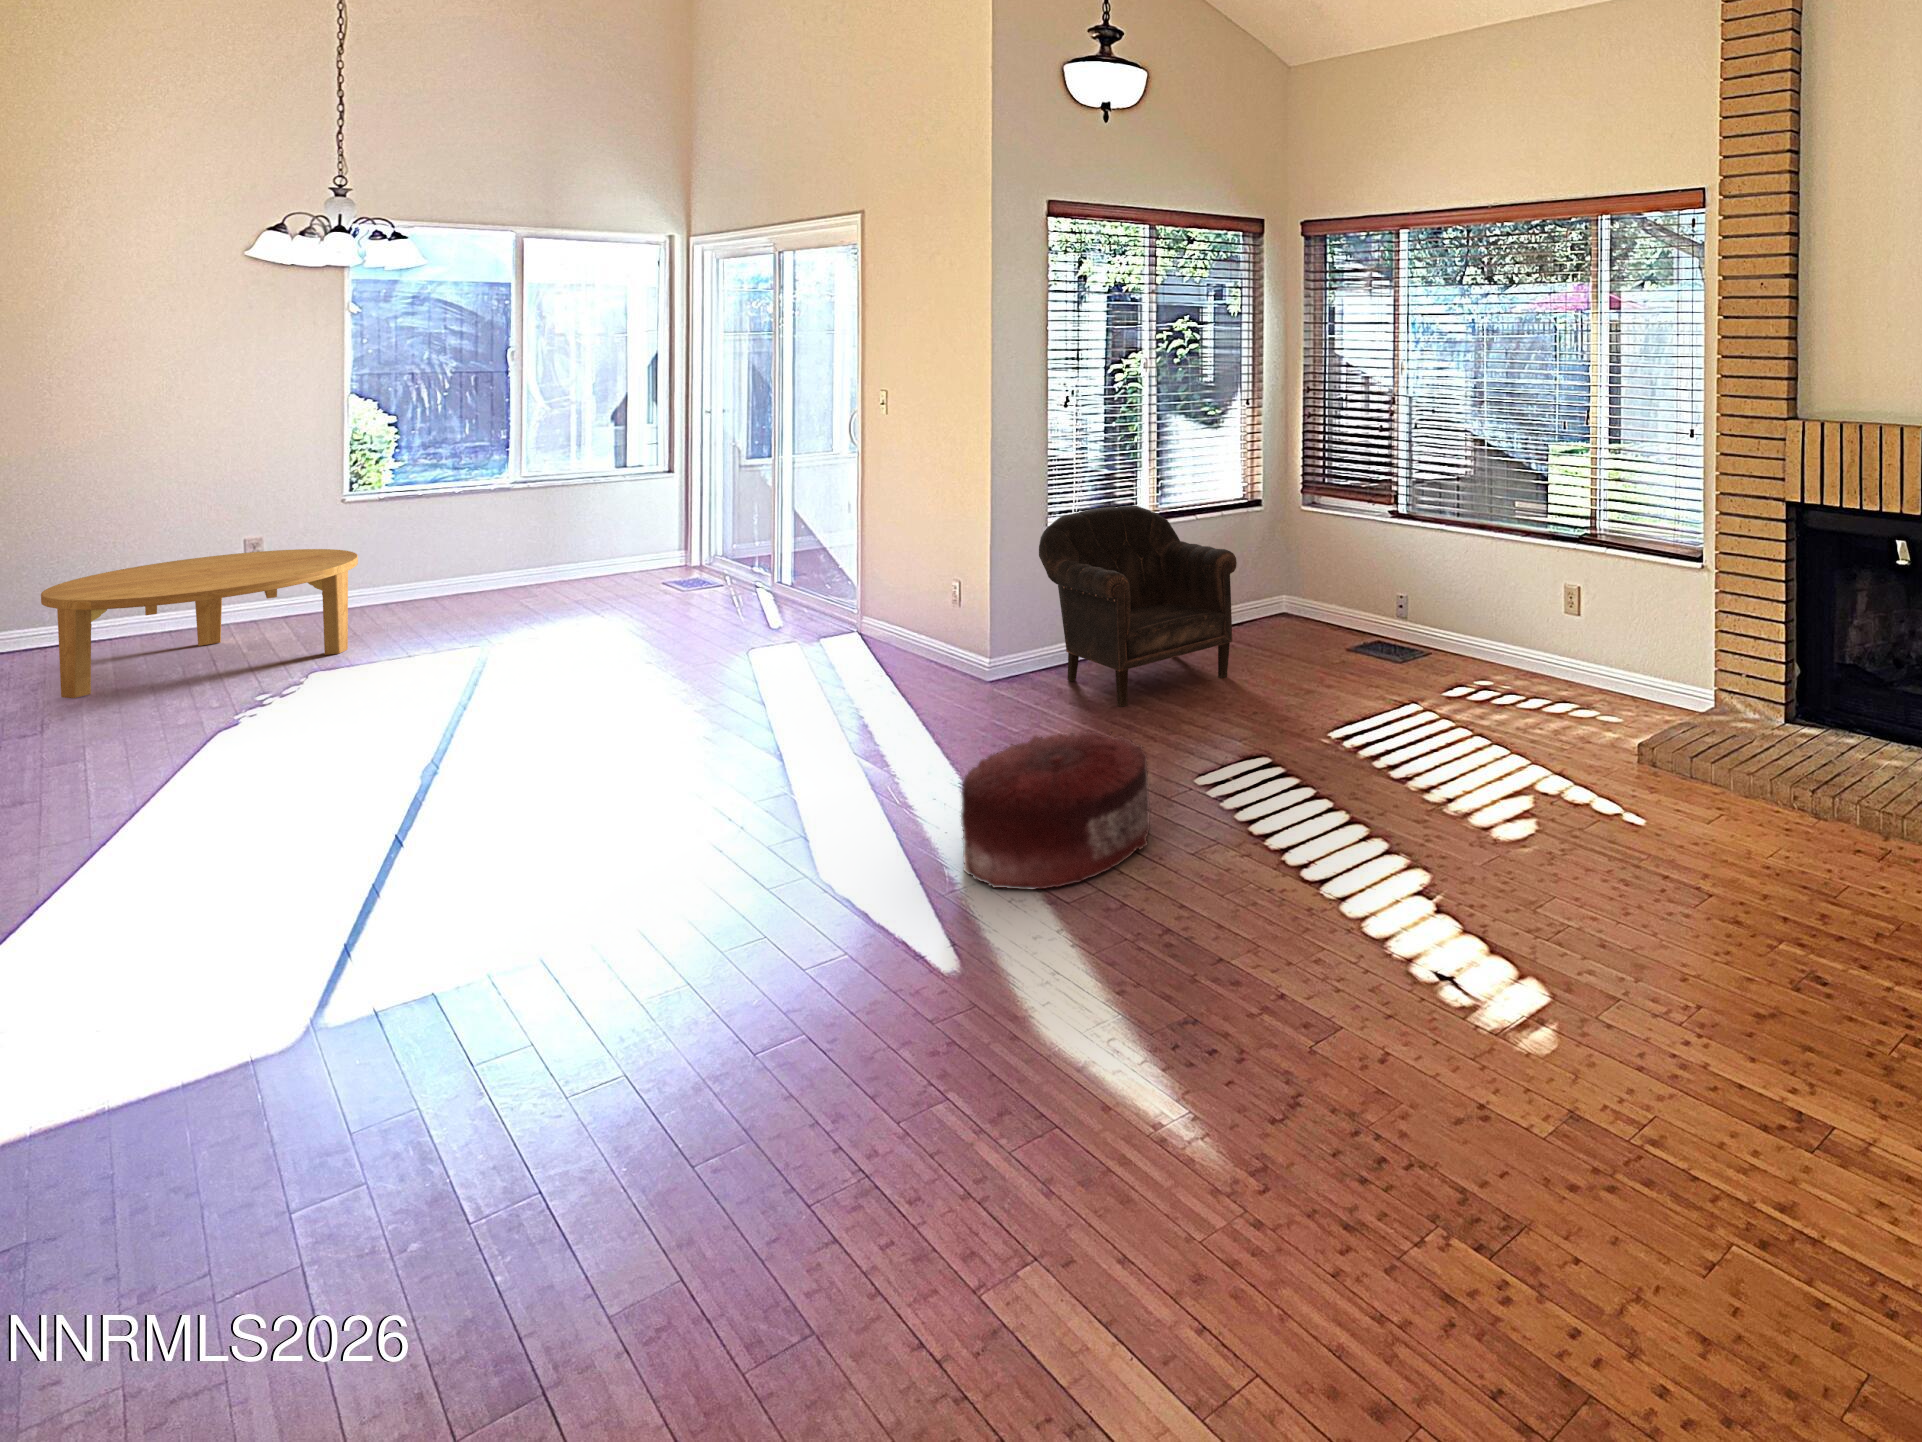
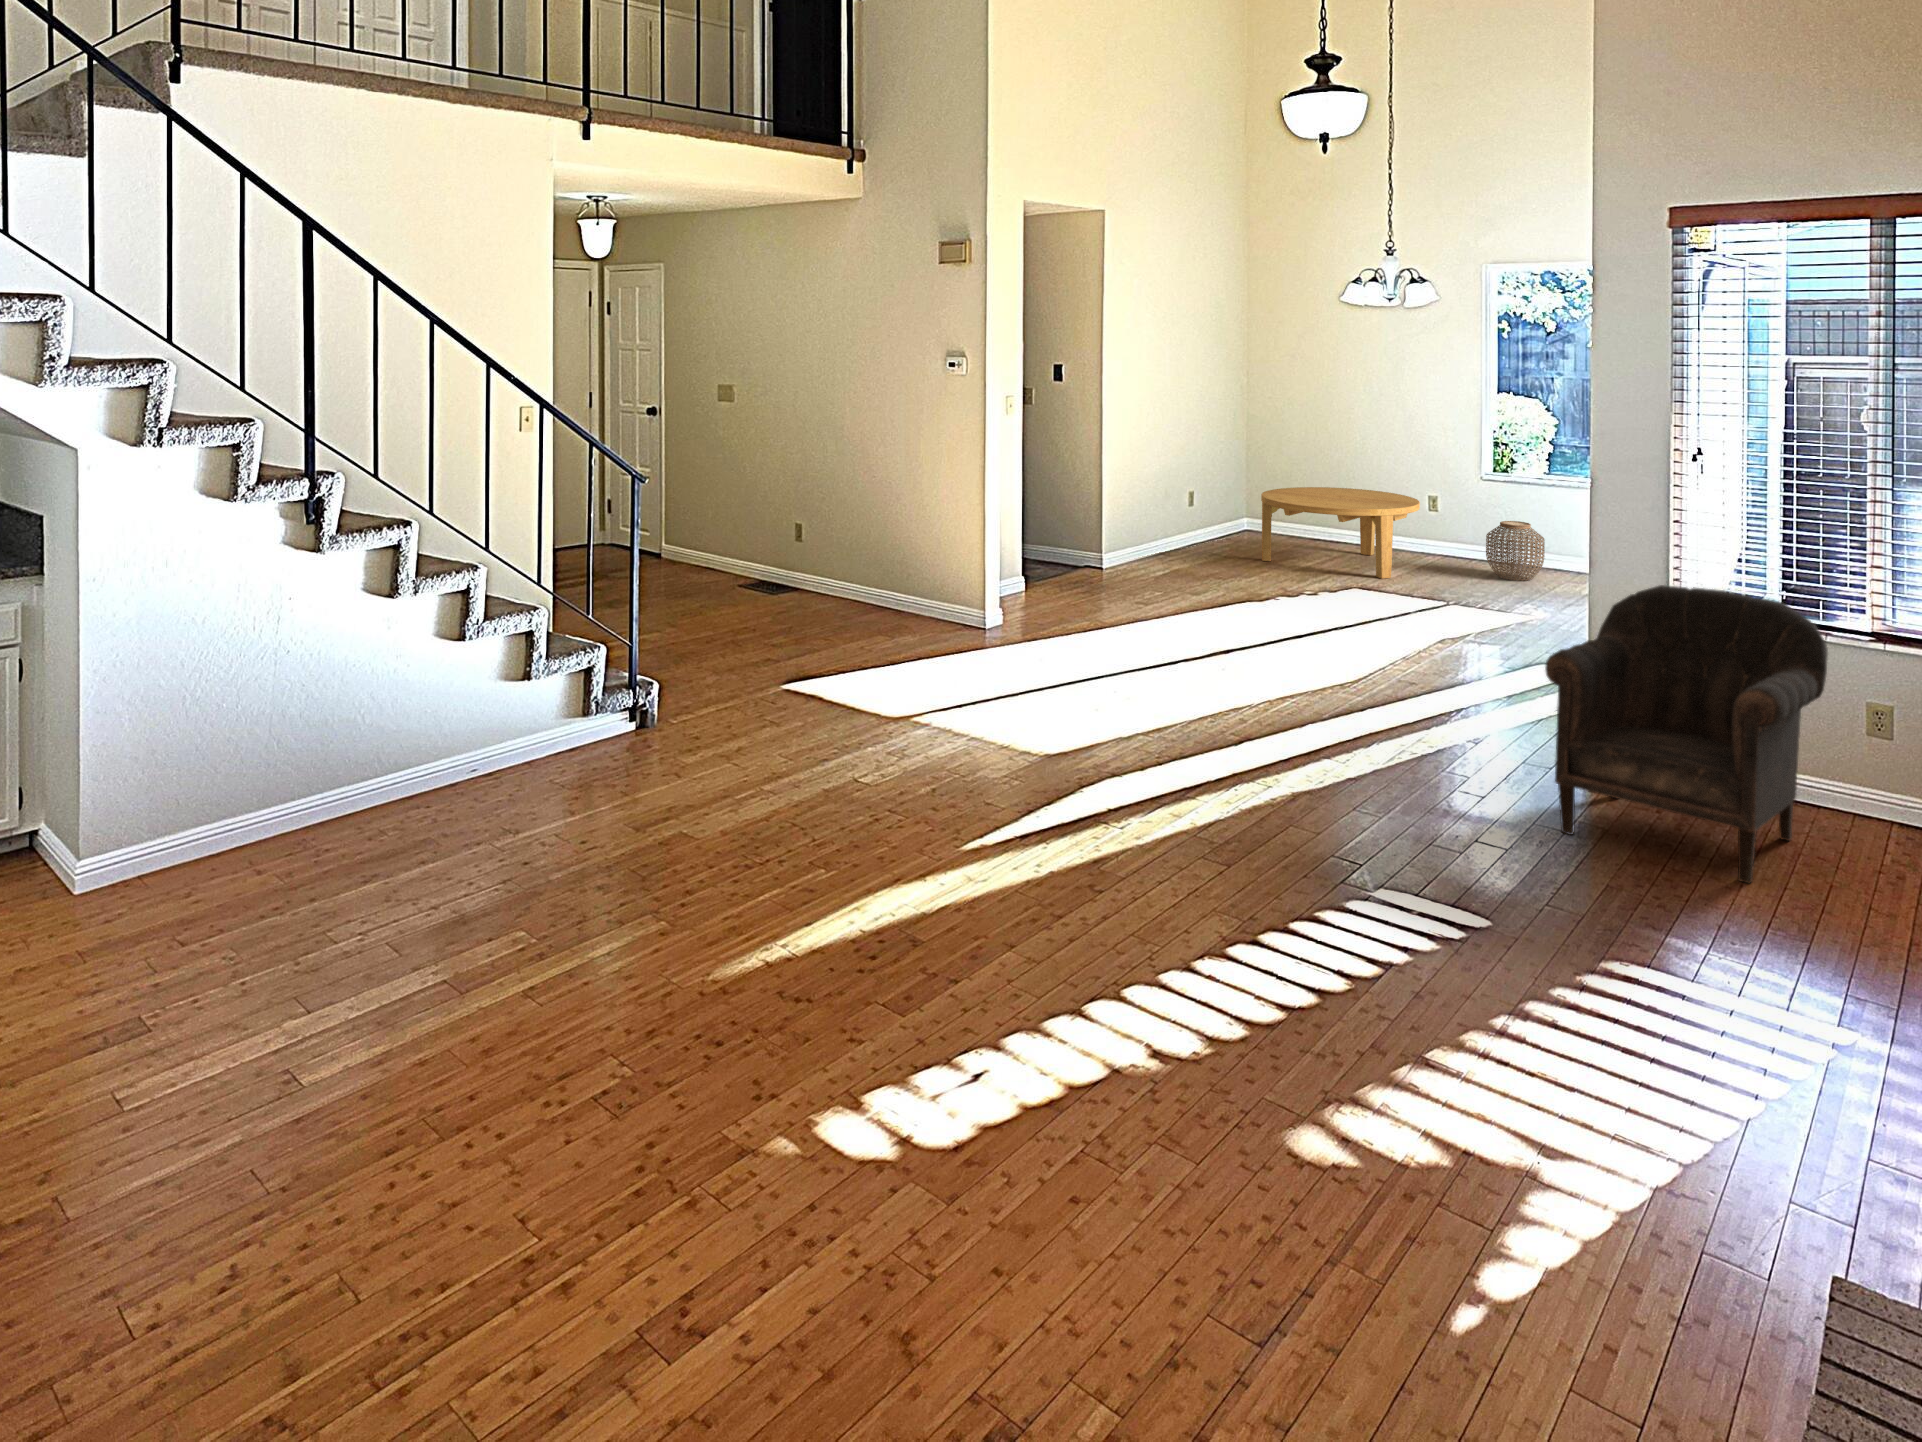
woven basket: none [438,542,517,610] -> present [1486,521,1545,581]
pouf: present [961,732,1150,890] -> none [1098,735,1293,884]

